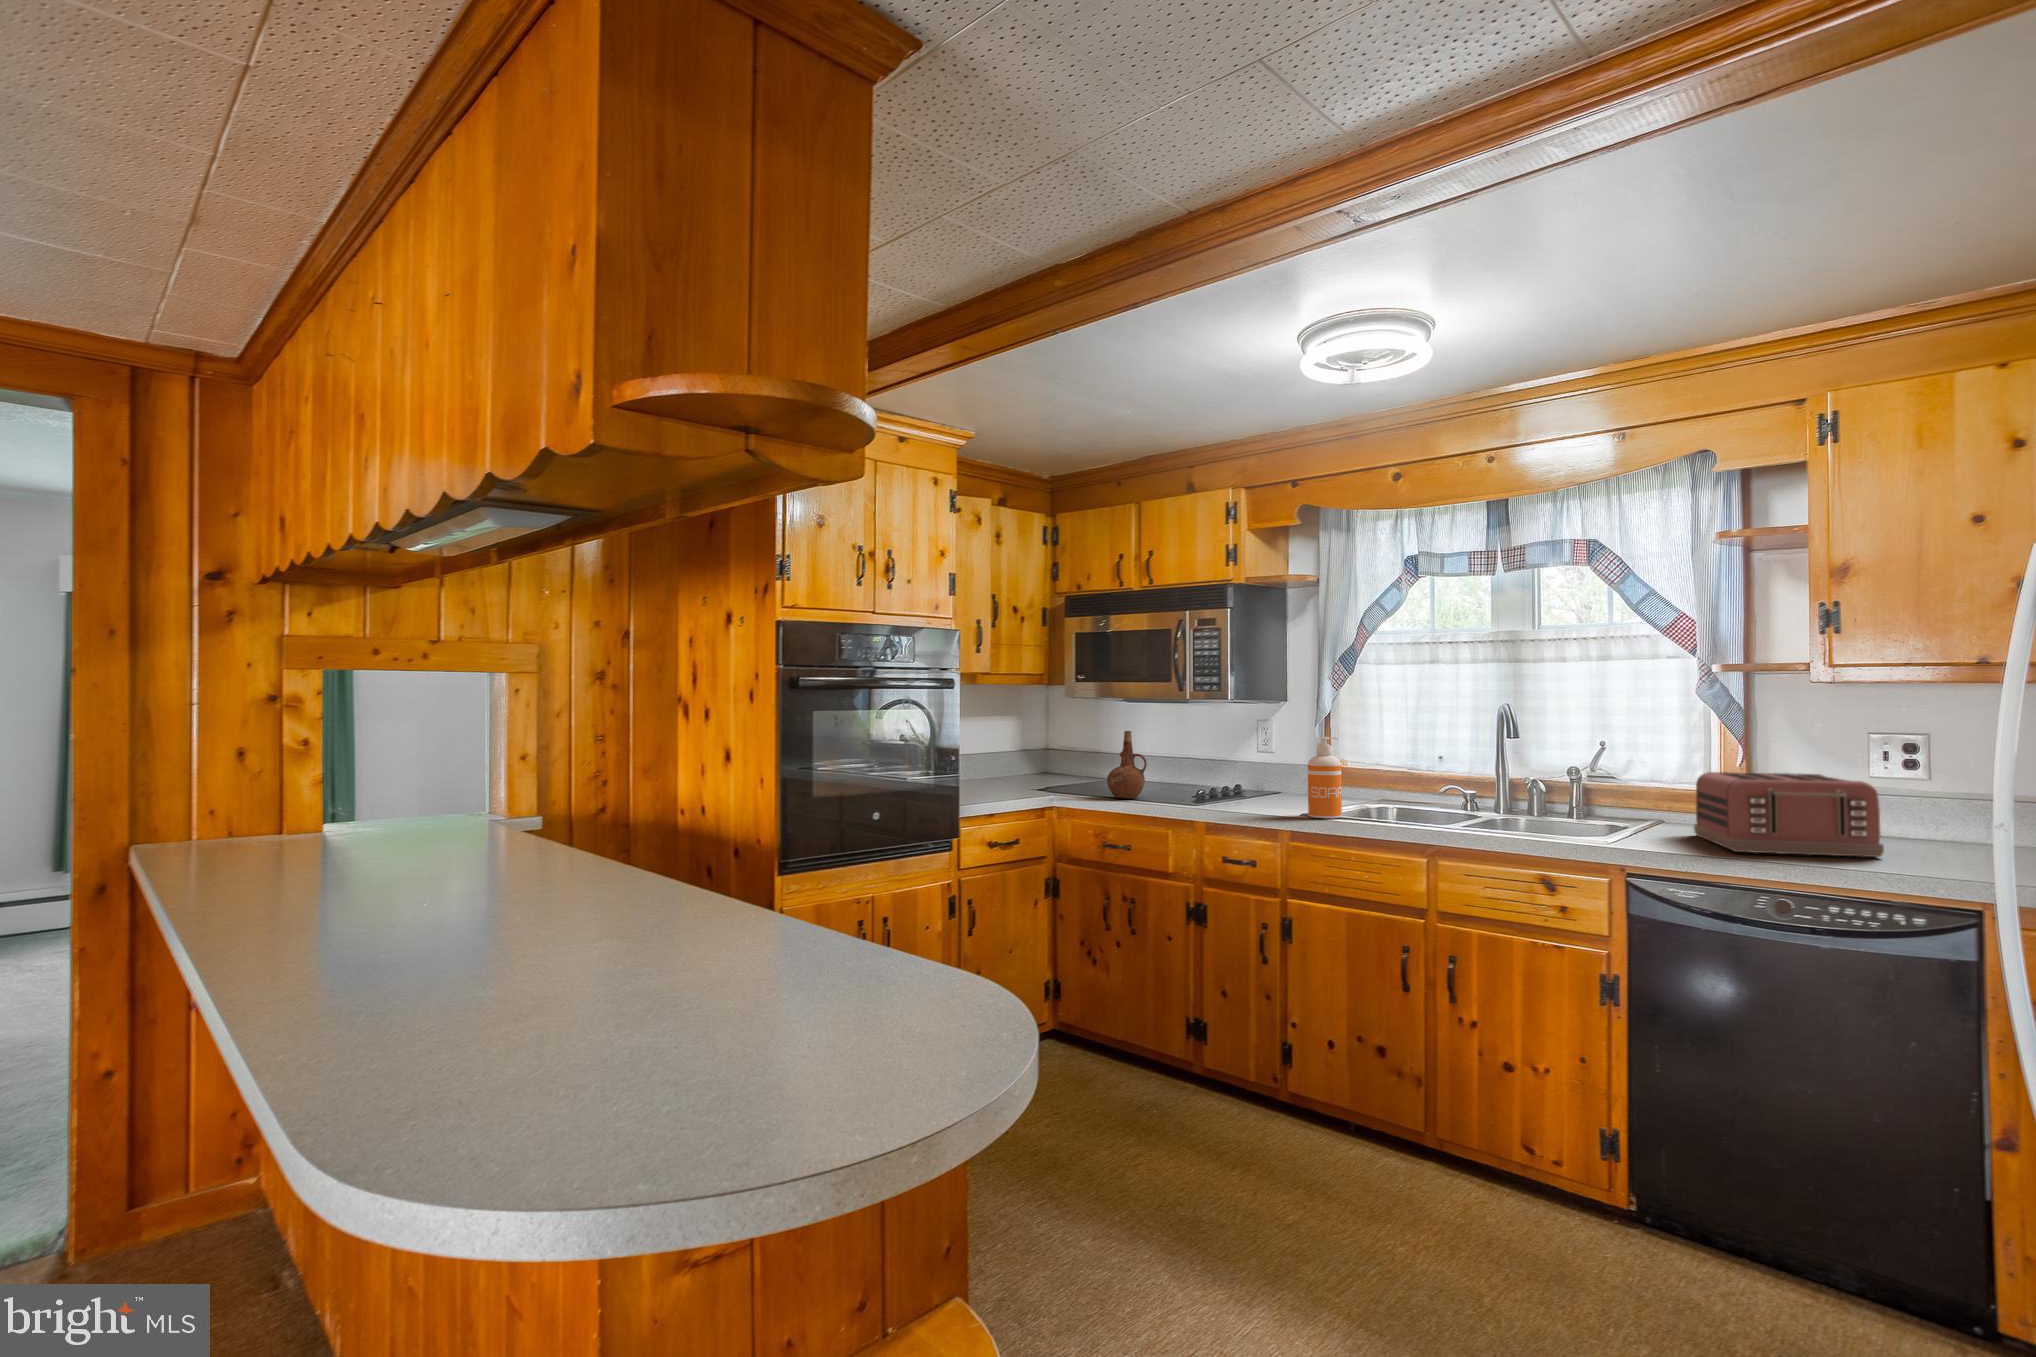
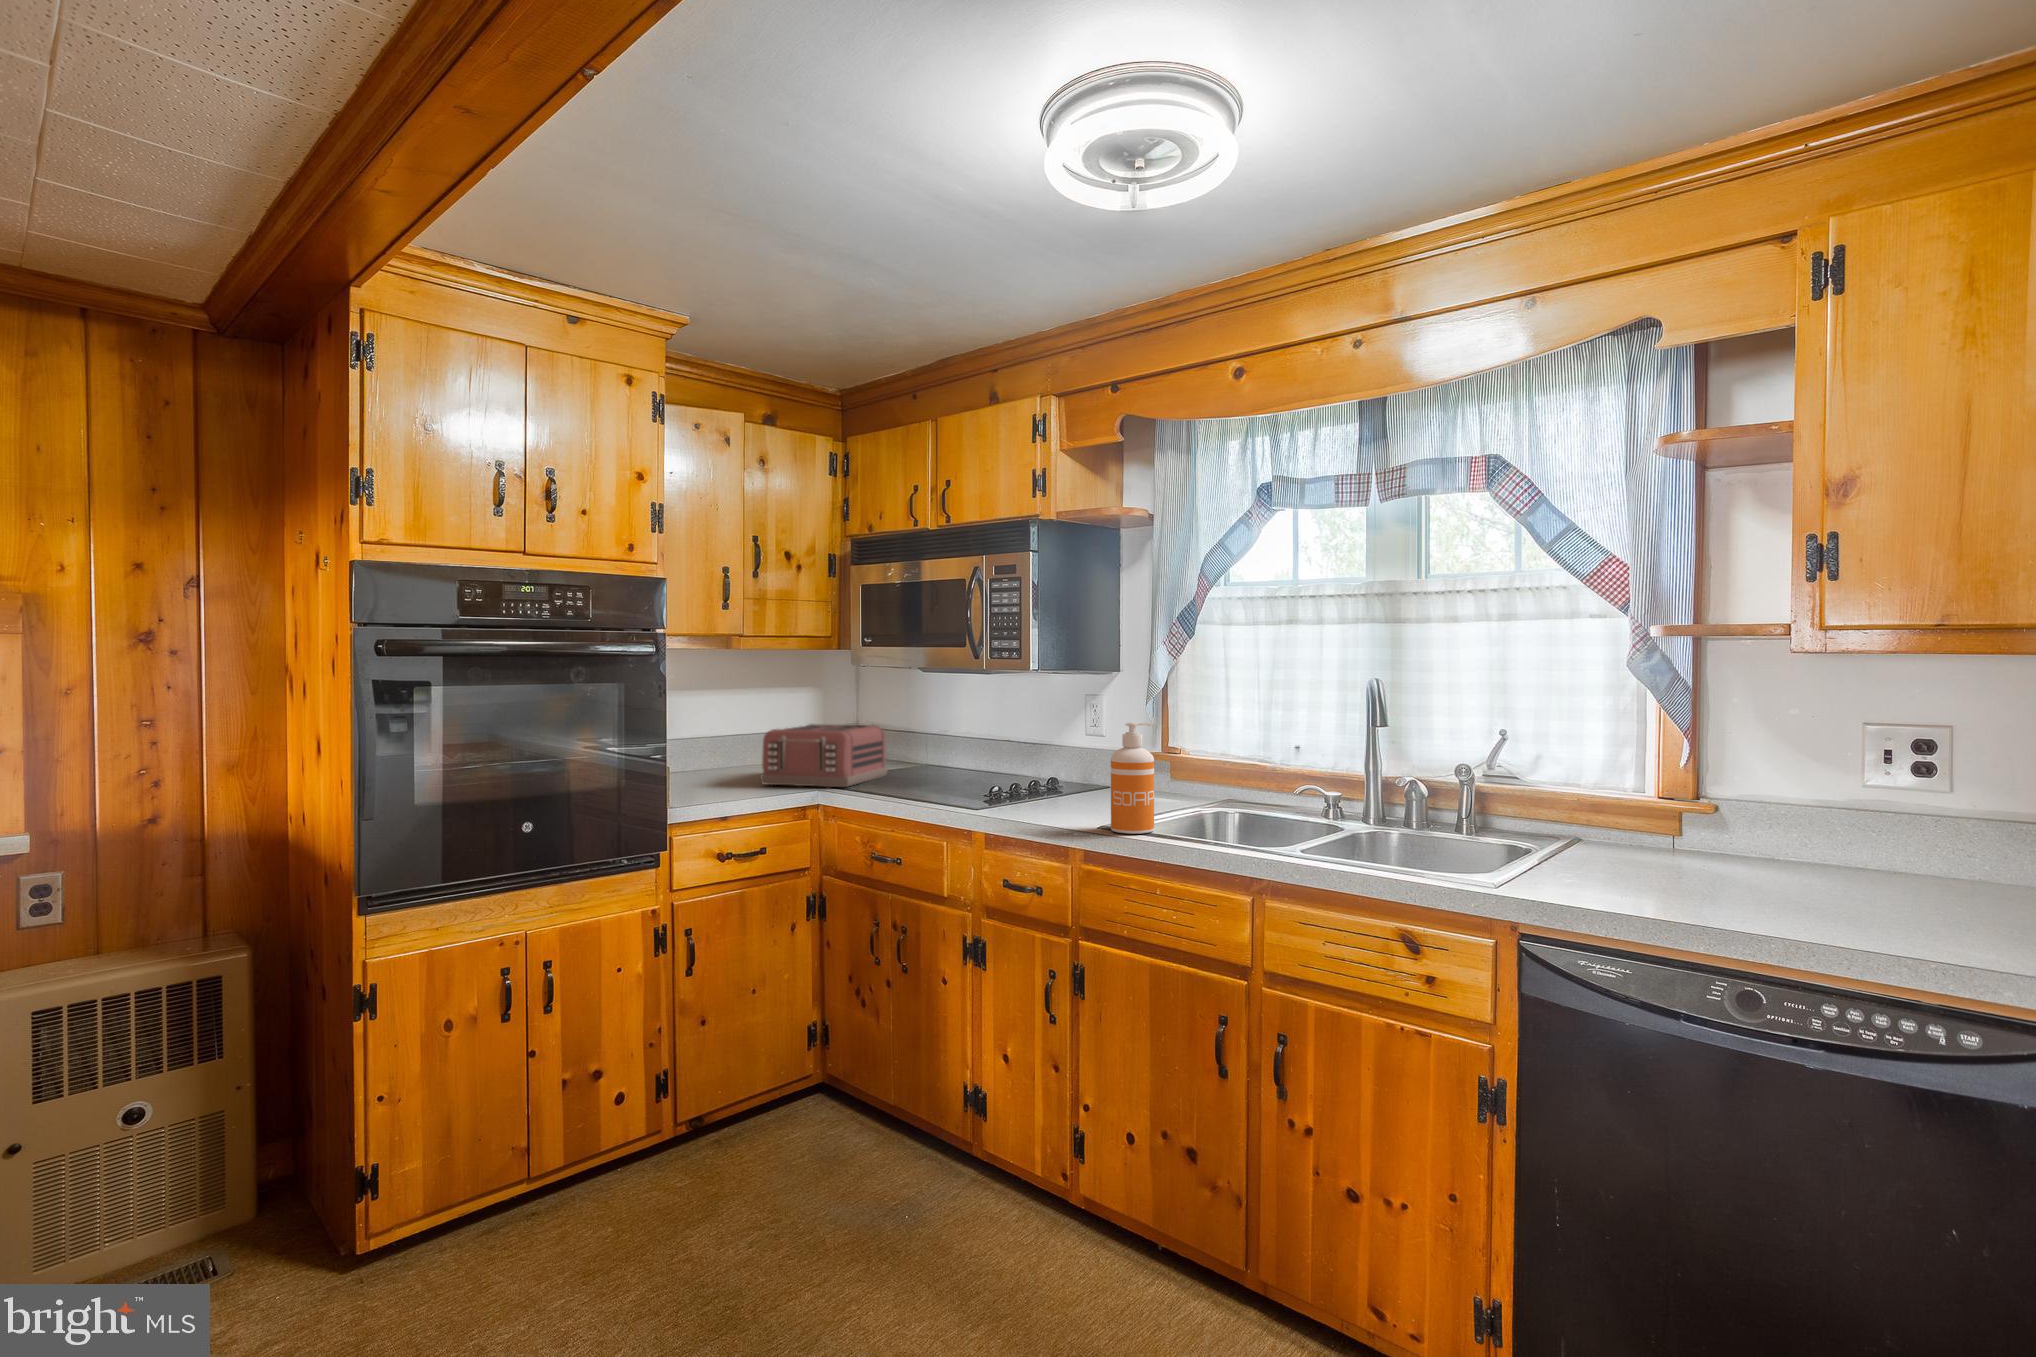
ceramic pitcher: present [1107,731,1147,798] -> none [882,710,933,797]
toaster: present [1694,772,1884,857] -> present [761,724,887,787]

